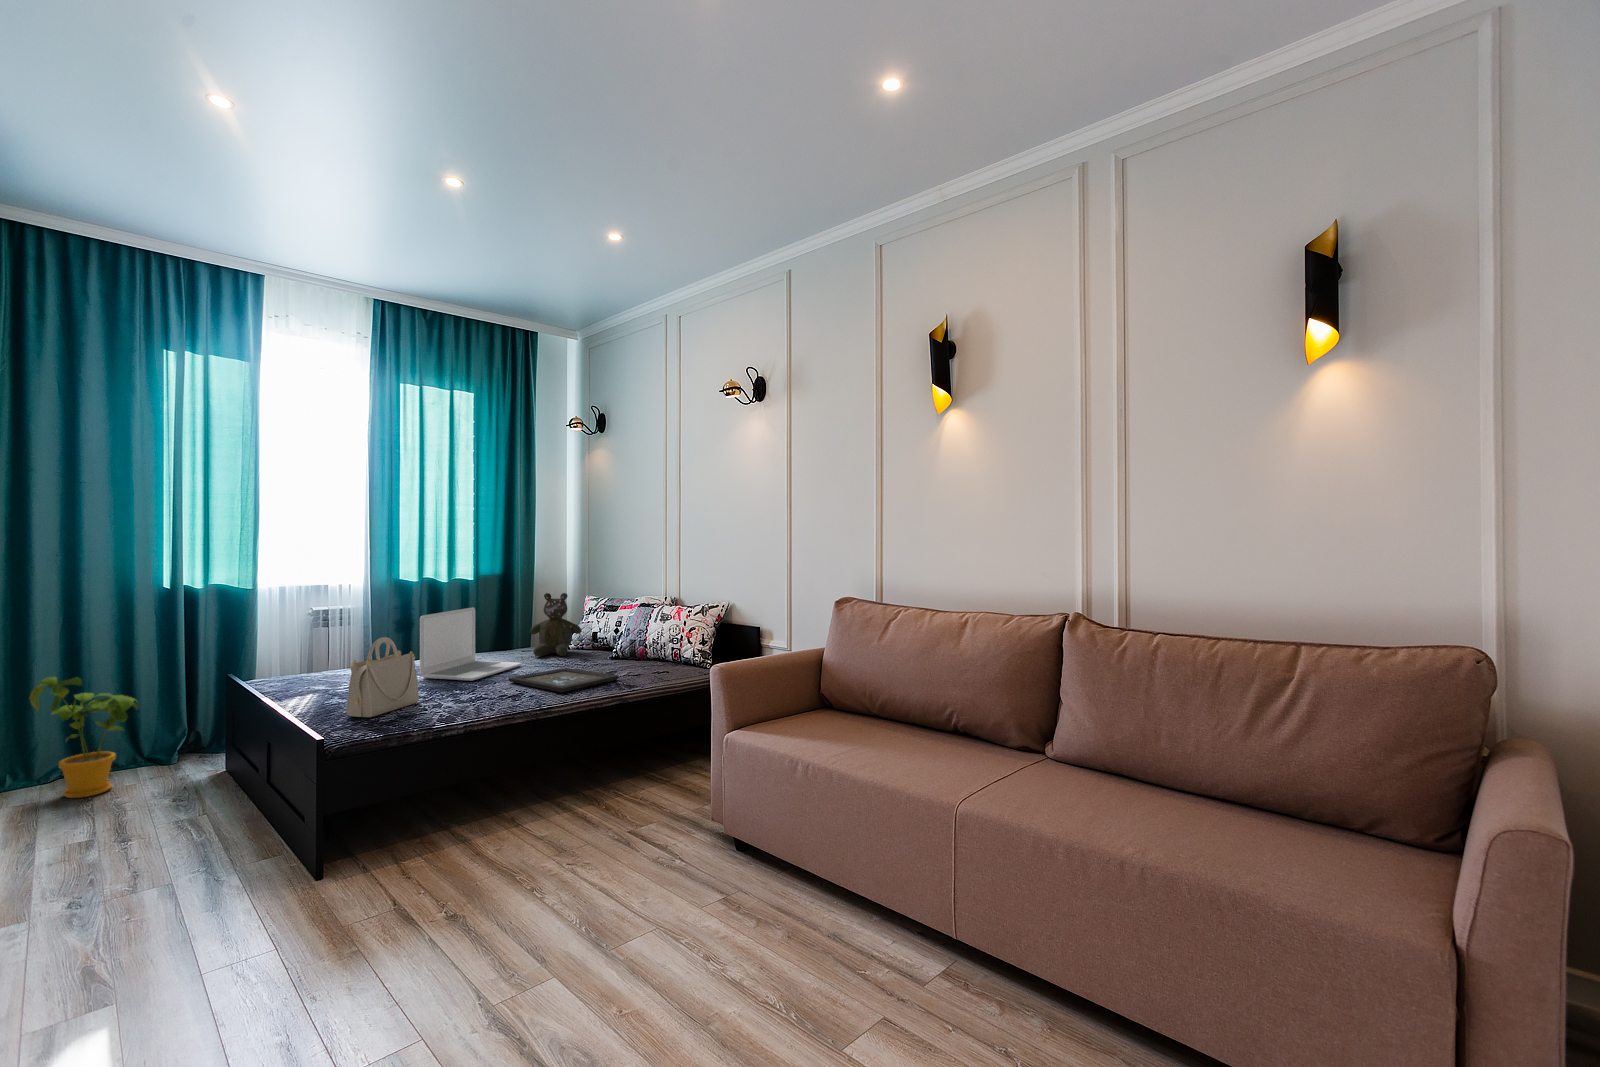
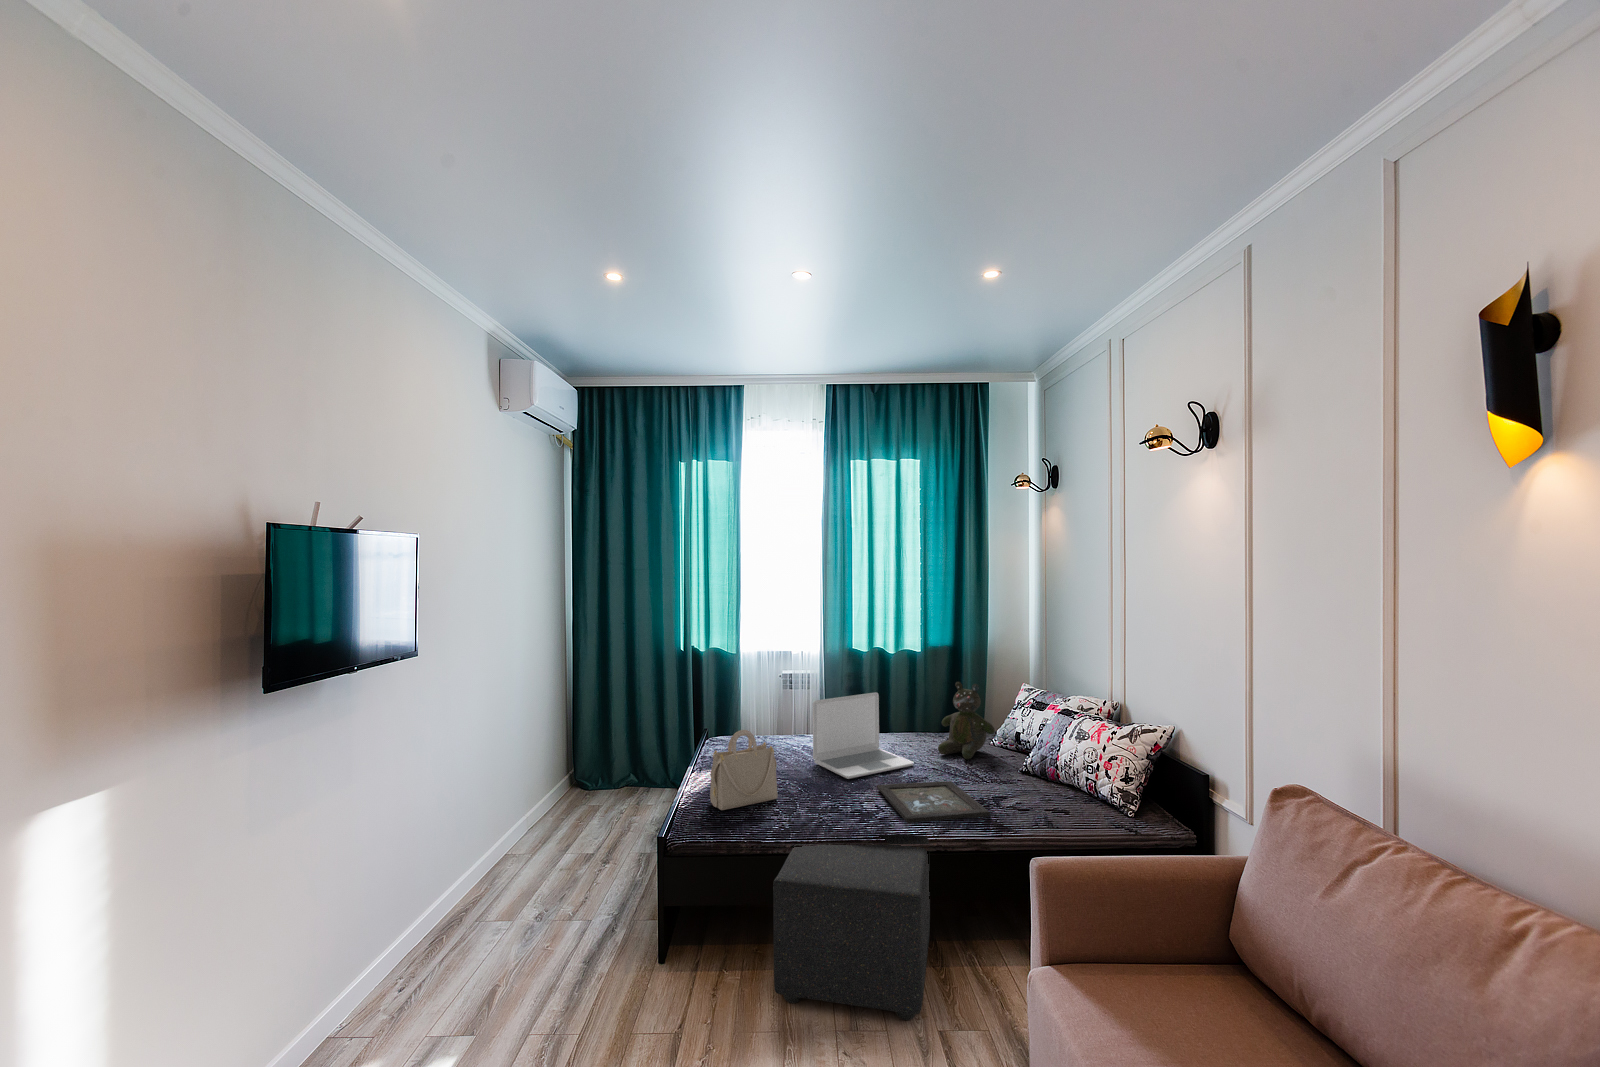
house plant: present [30,677,138,798] -> none [593,714,651,807]
ottoman: none [461,702,609,851] -> present [773,834,930,1020]

